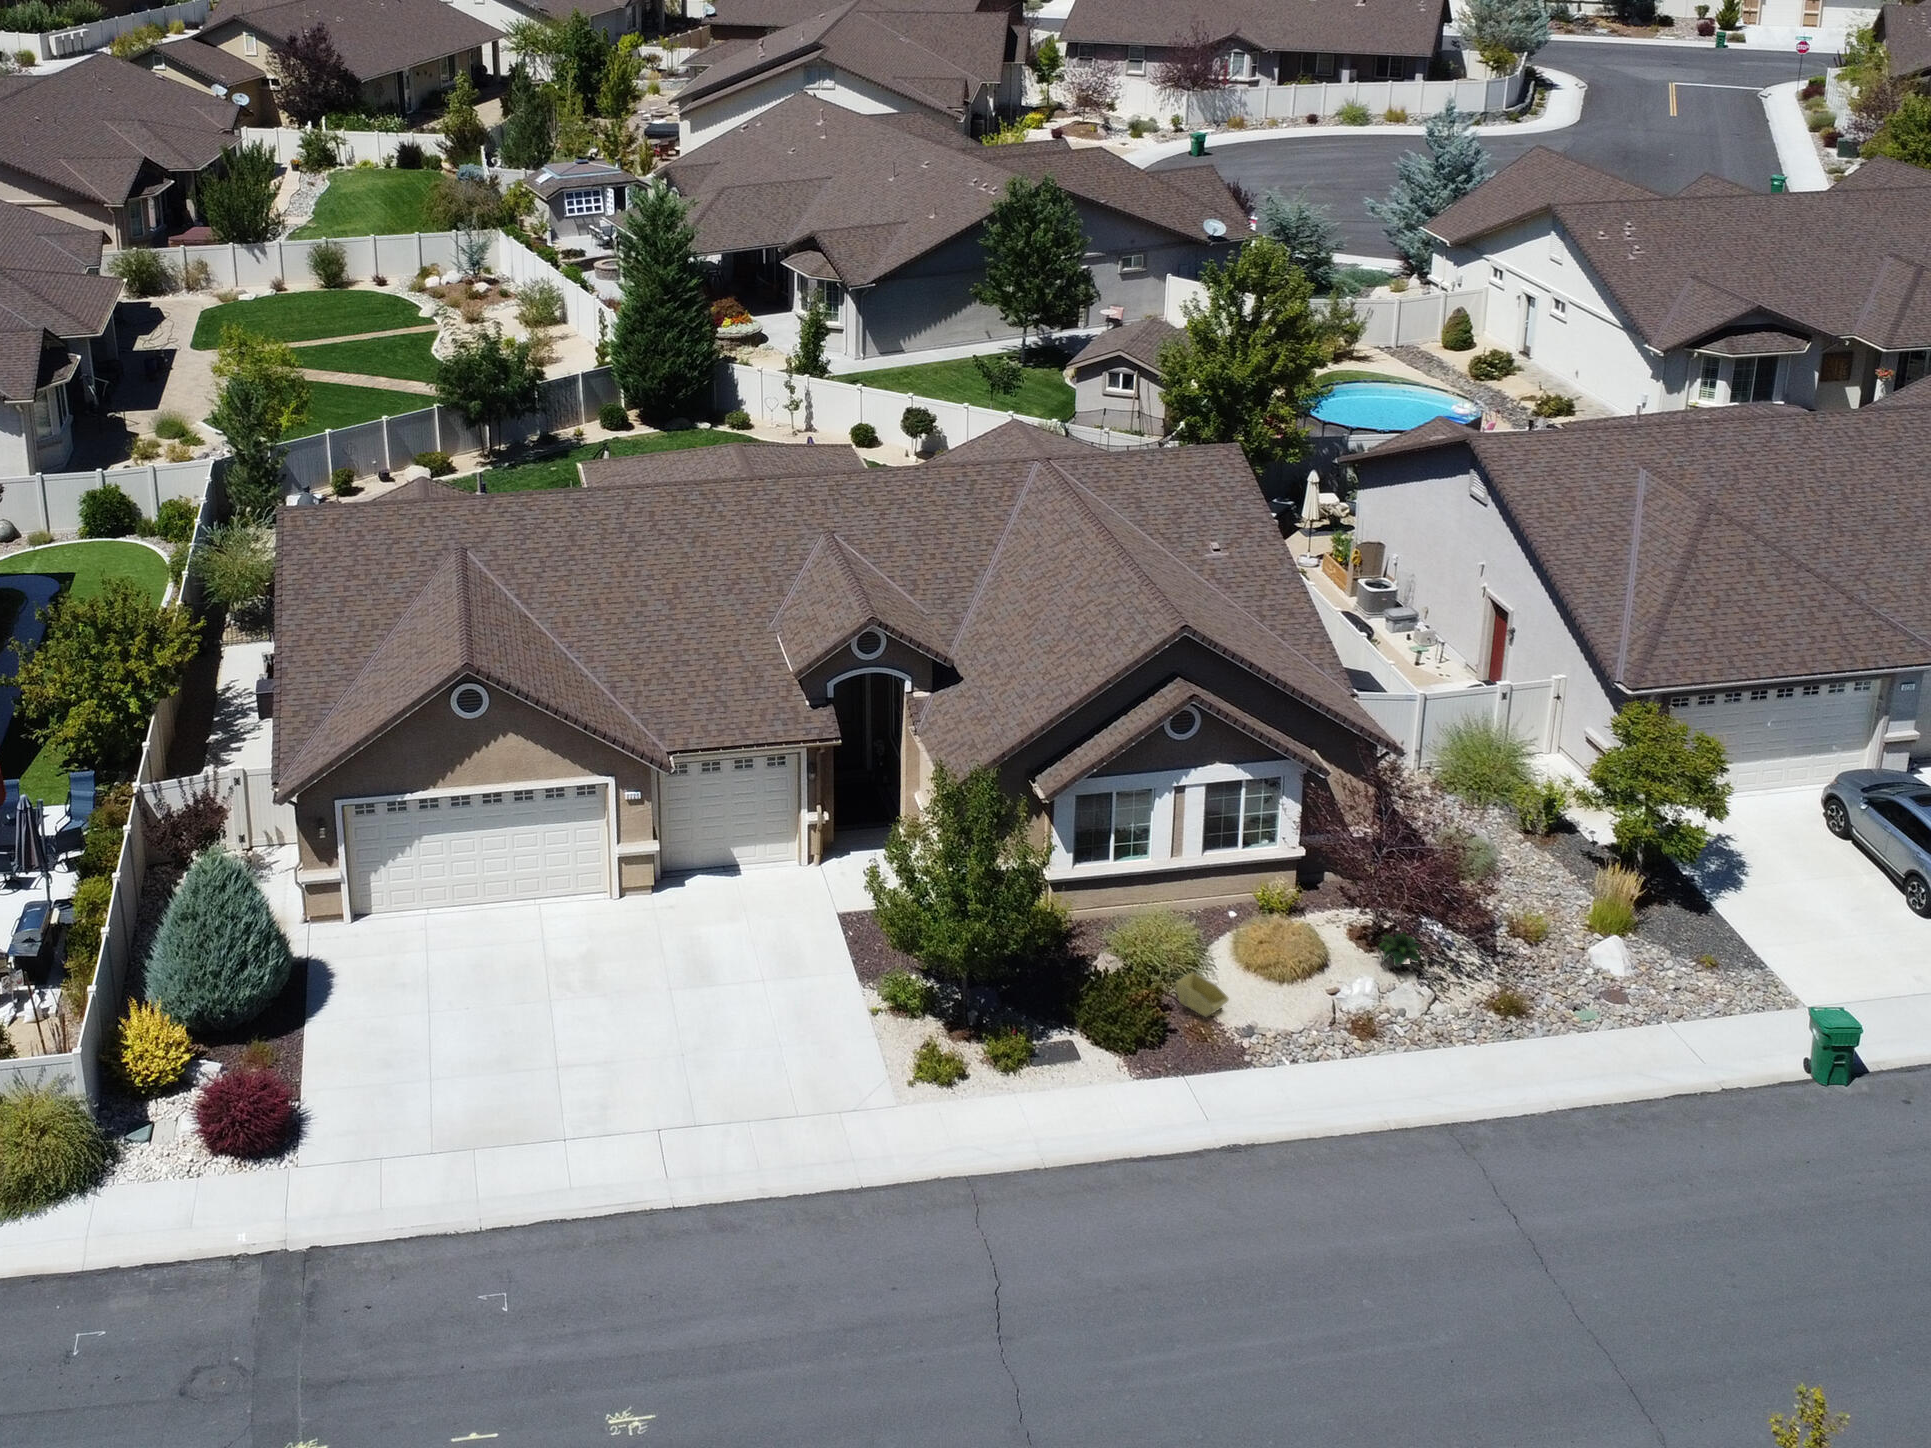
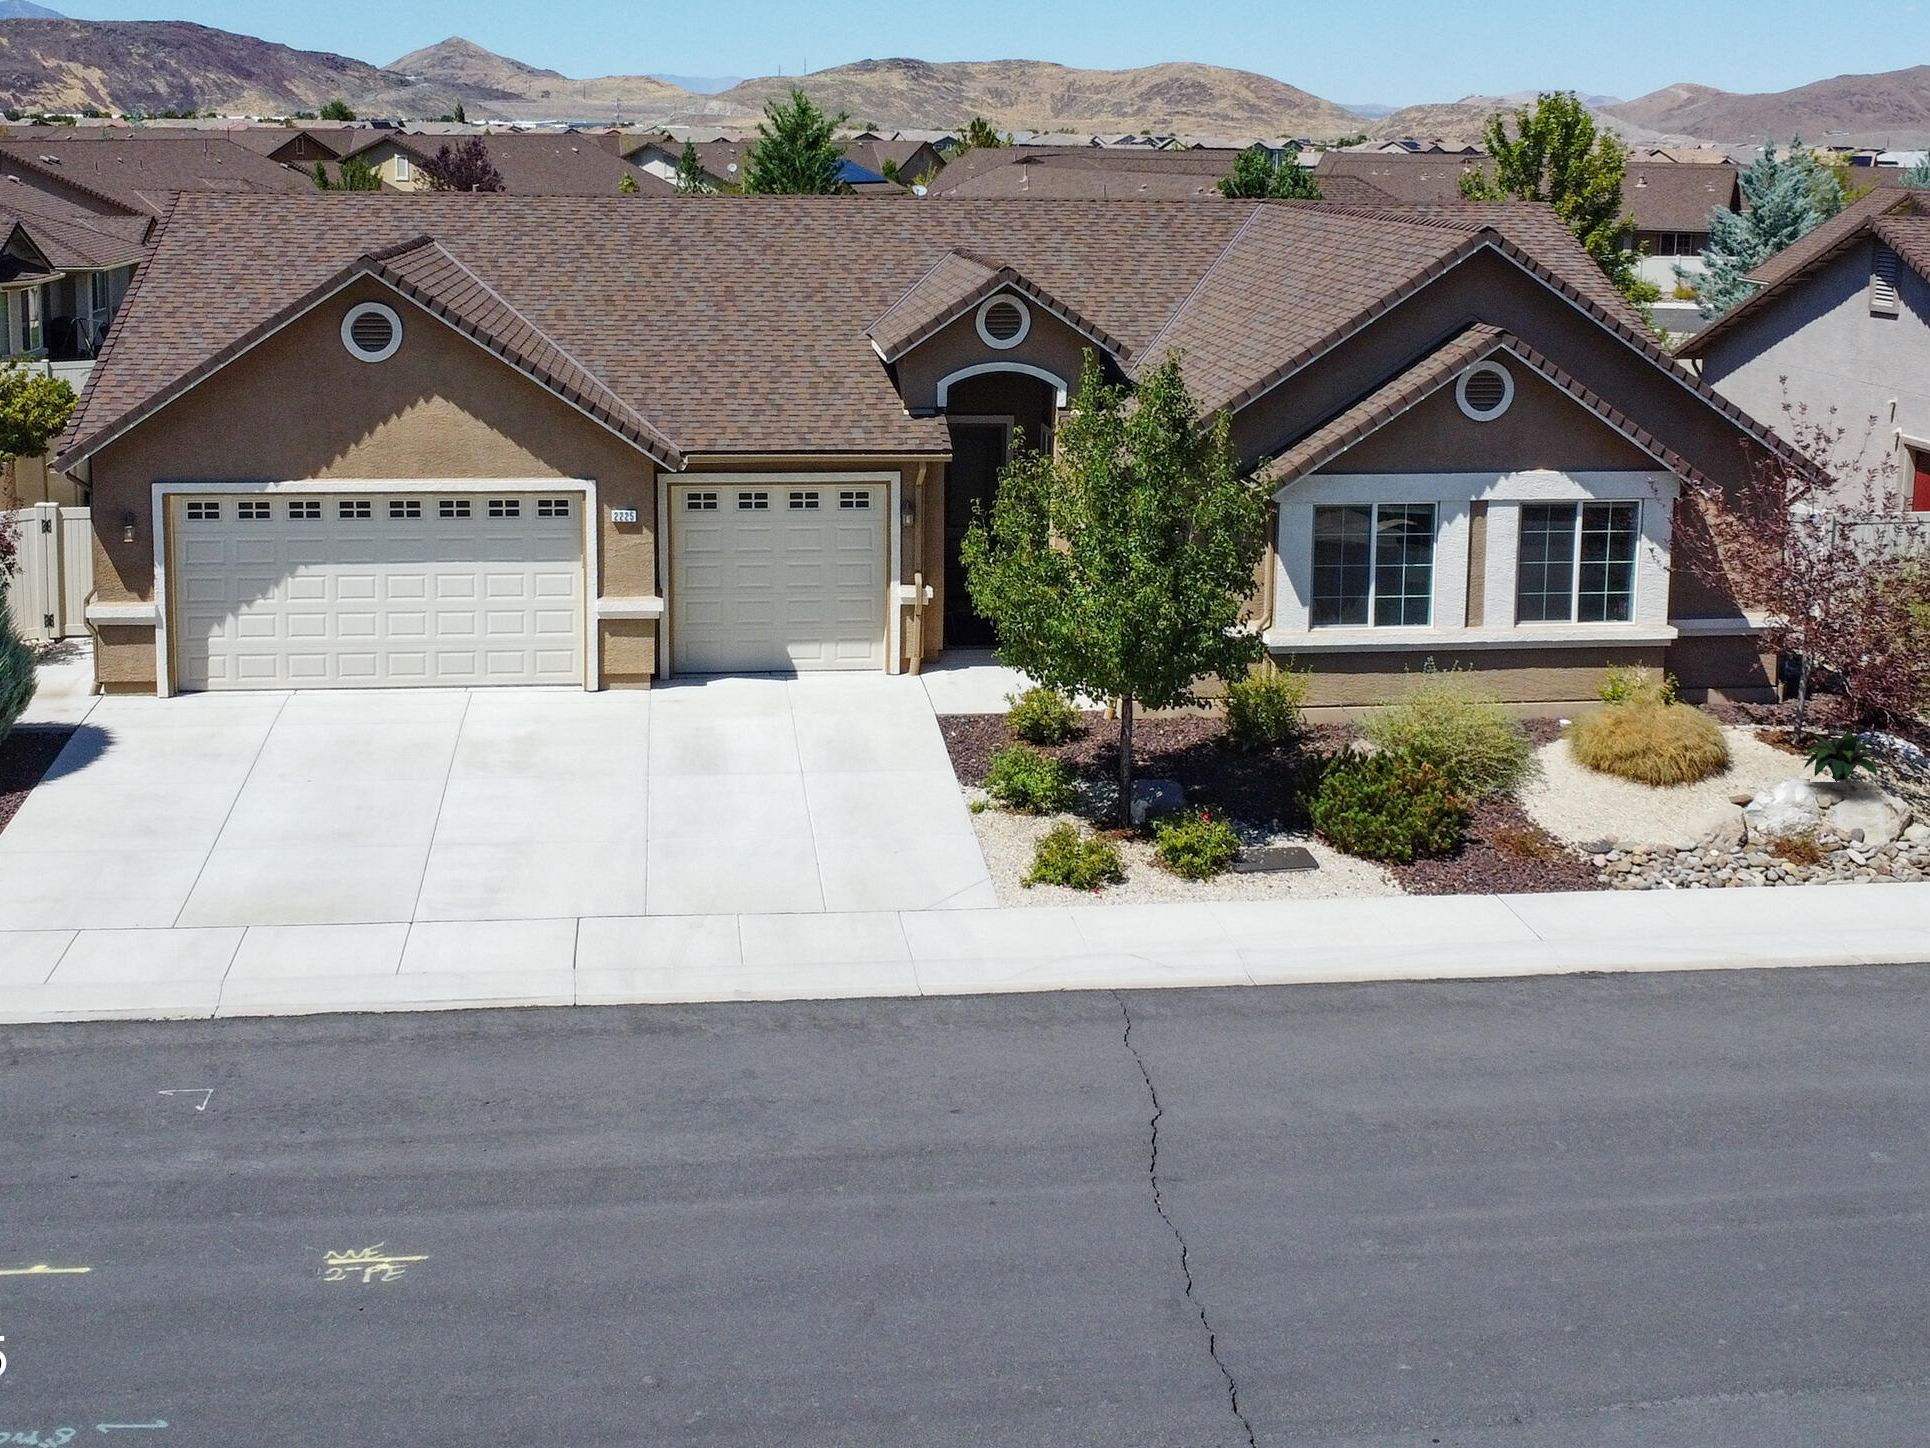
storage bin: present [1176,973,1229,1017] -> none [1477,768,1567,829]

